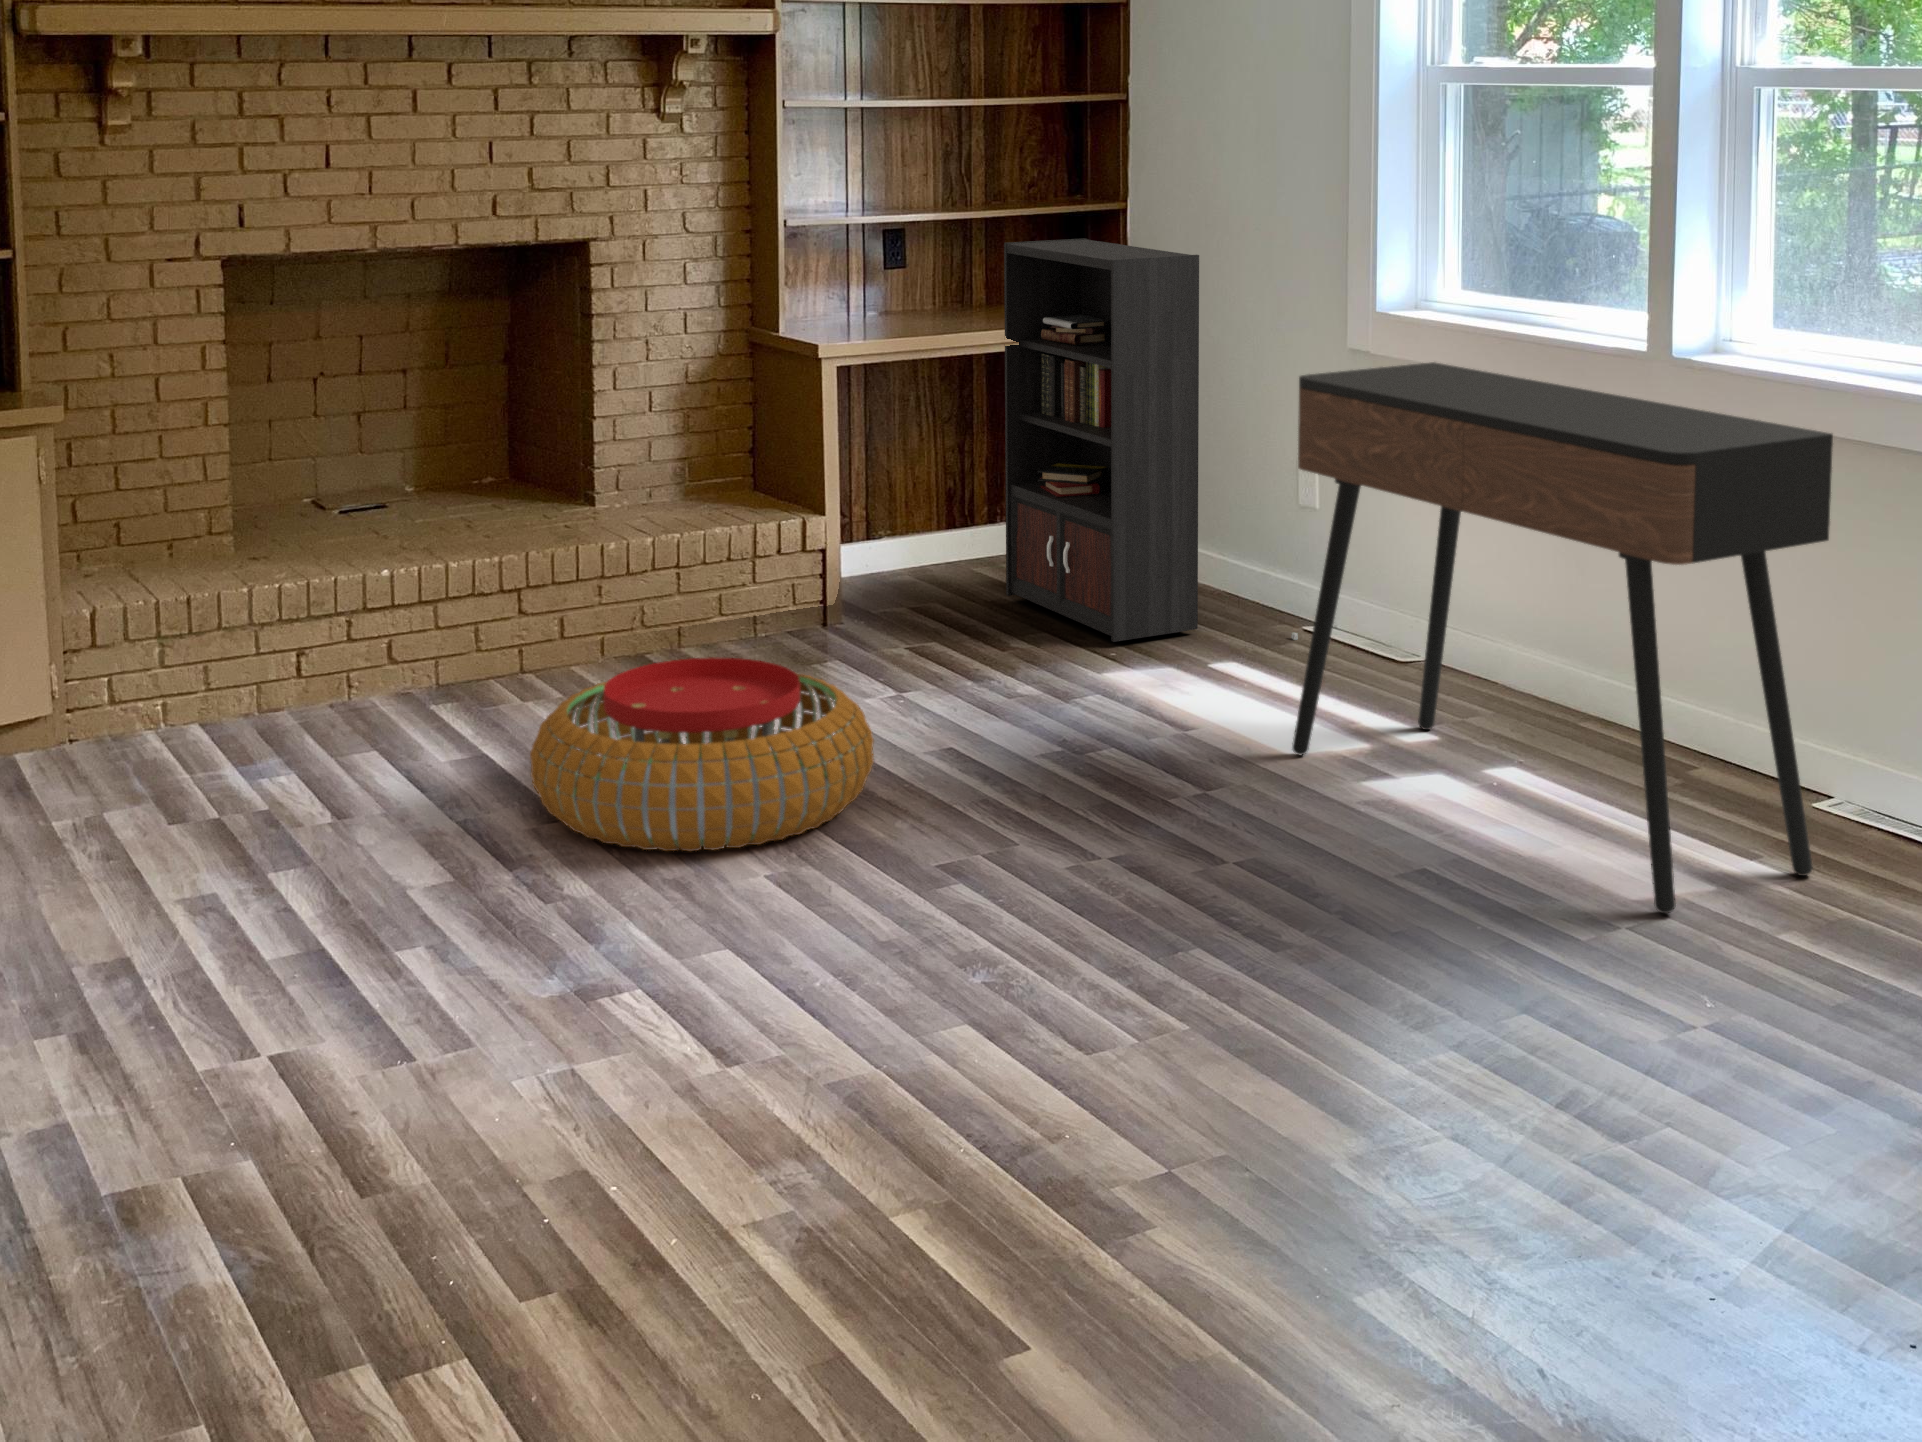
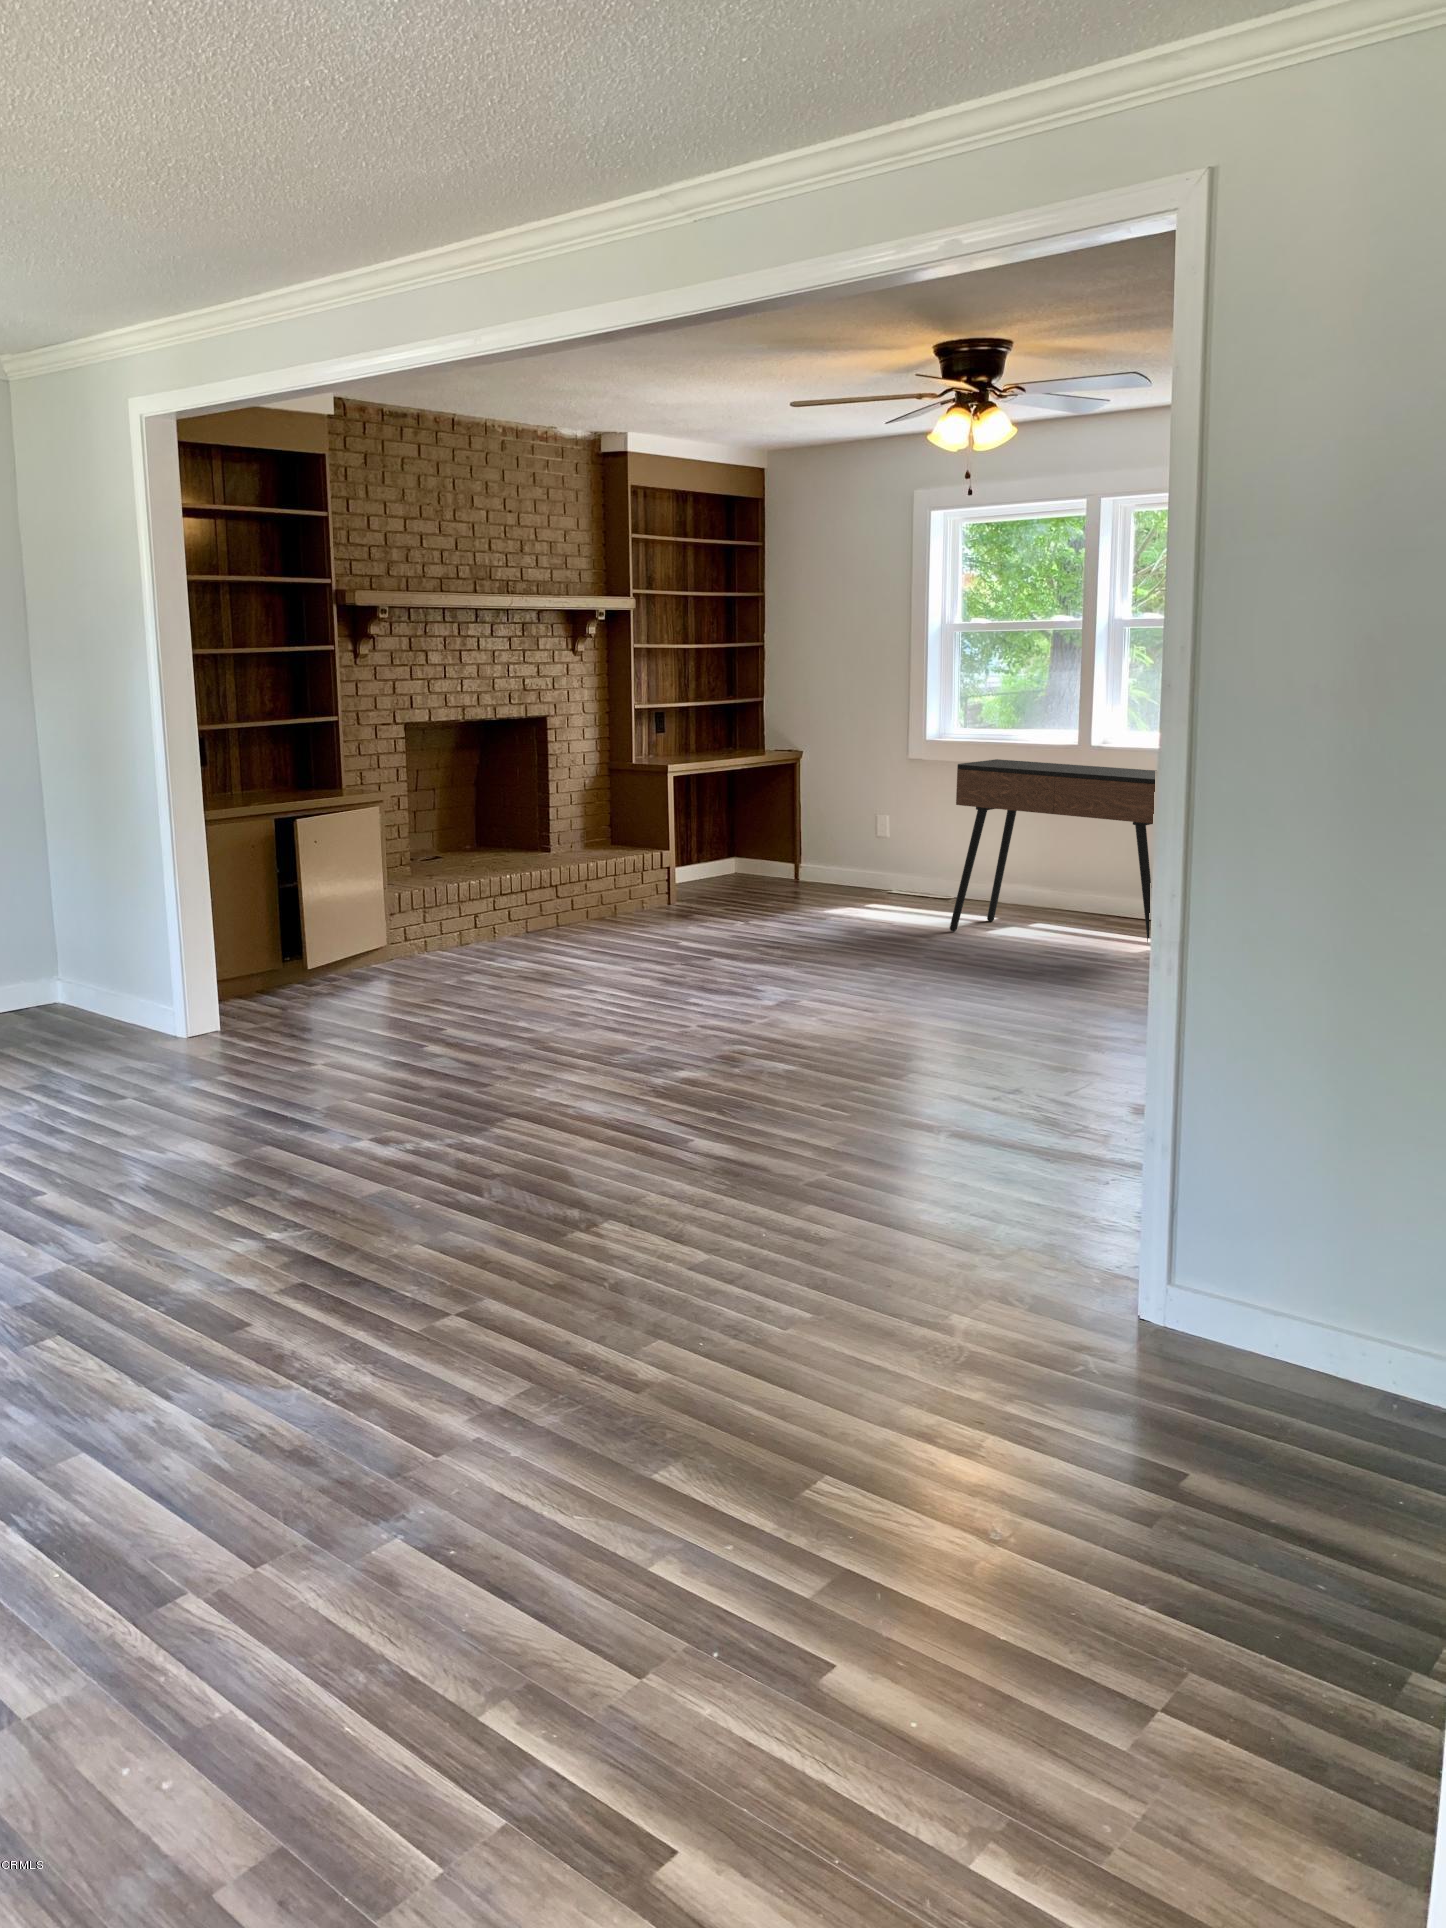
bookcase: present [1004,238,1298,642] -> none [739,714,892,901]
pouf: present [530,657,874,851] -> none [656,898,810,974]

